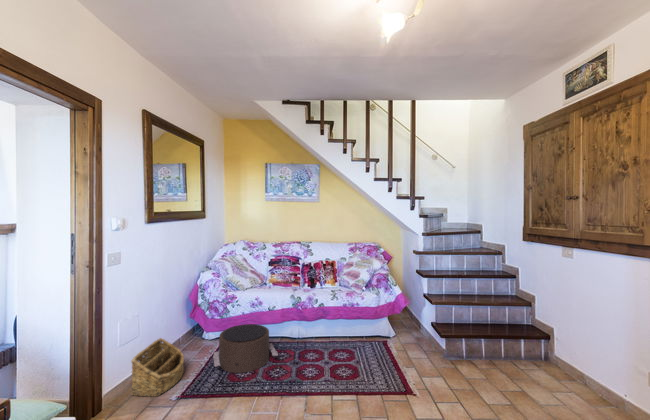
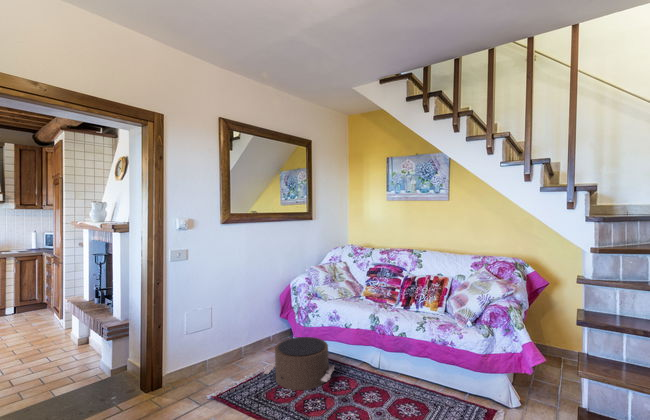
basket: present [131,338,184,397] -> none [197,333,248,385]

